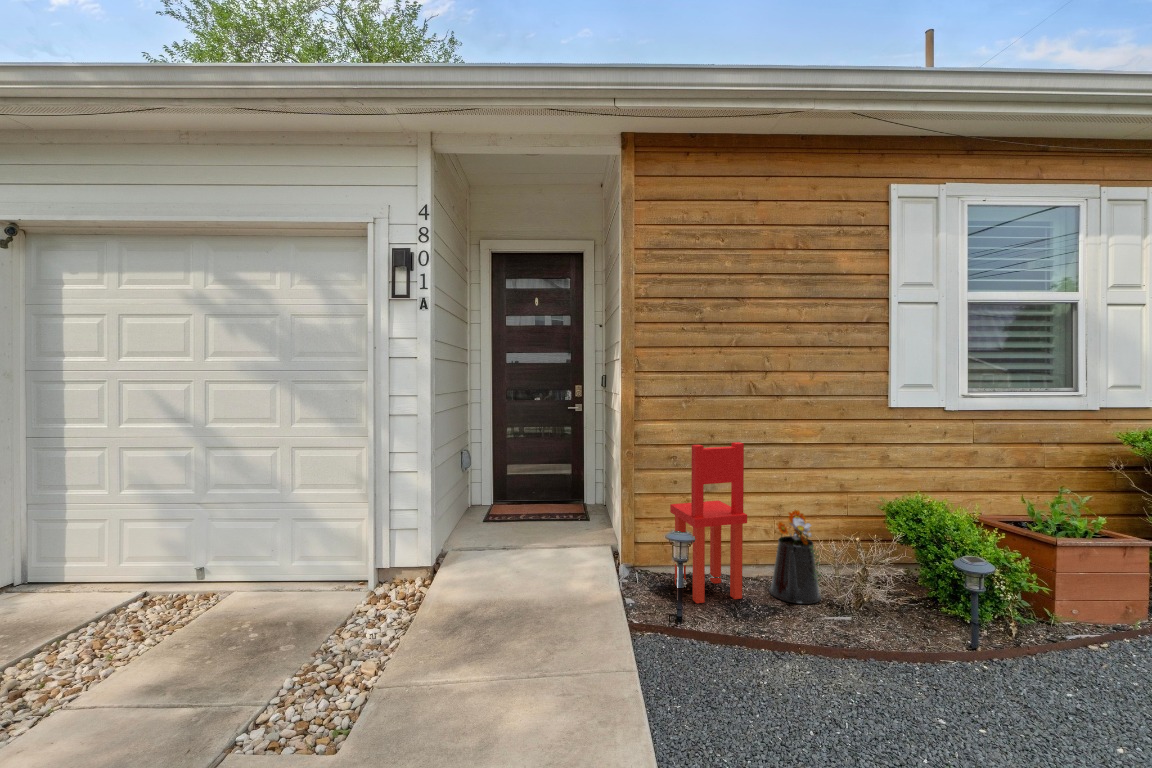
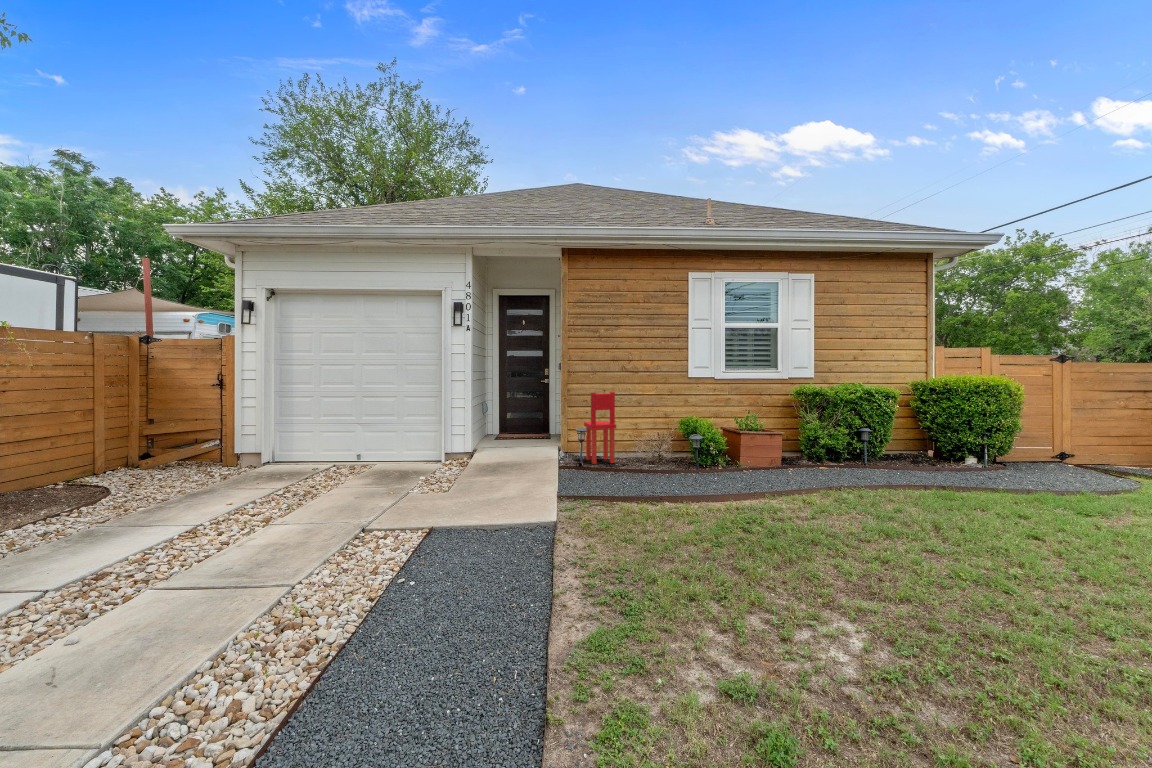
watering can: present [770,510,821,604] -> none [628,424,650,464]

